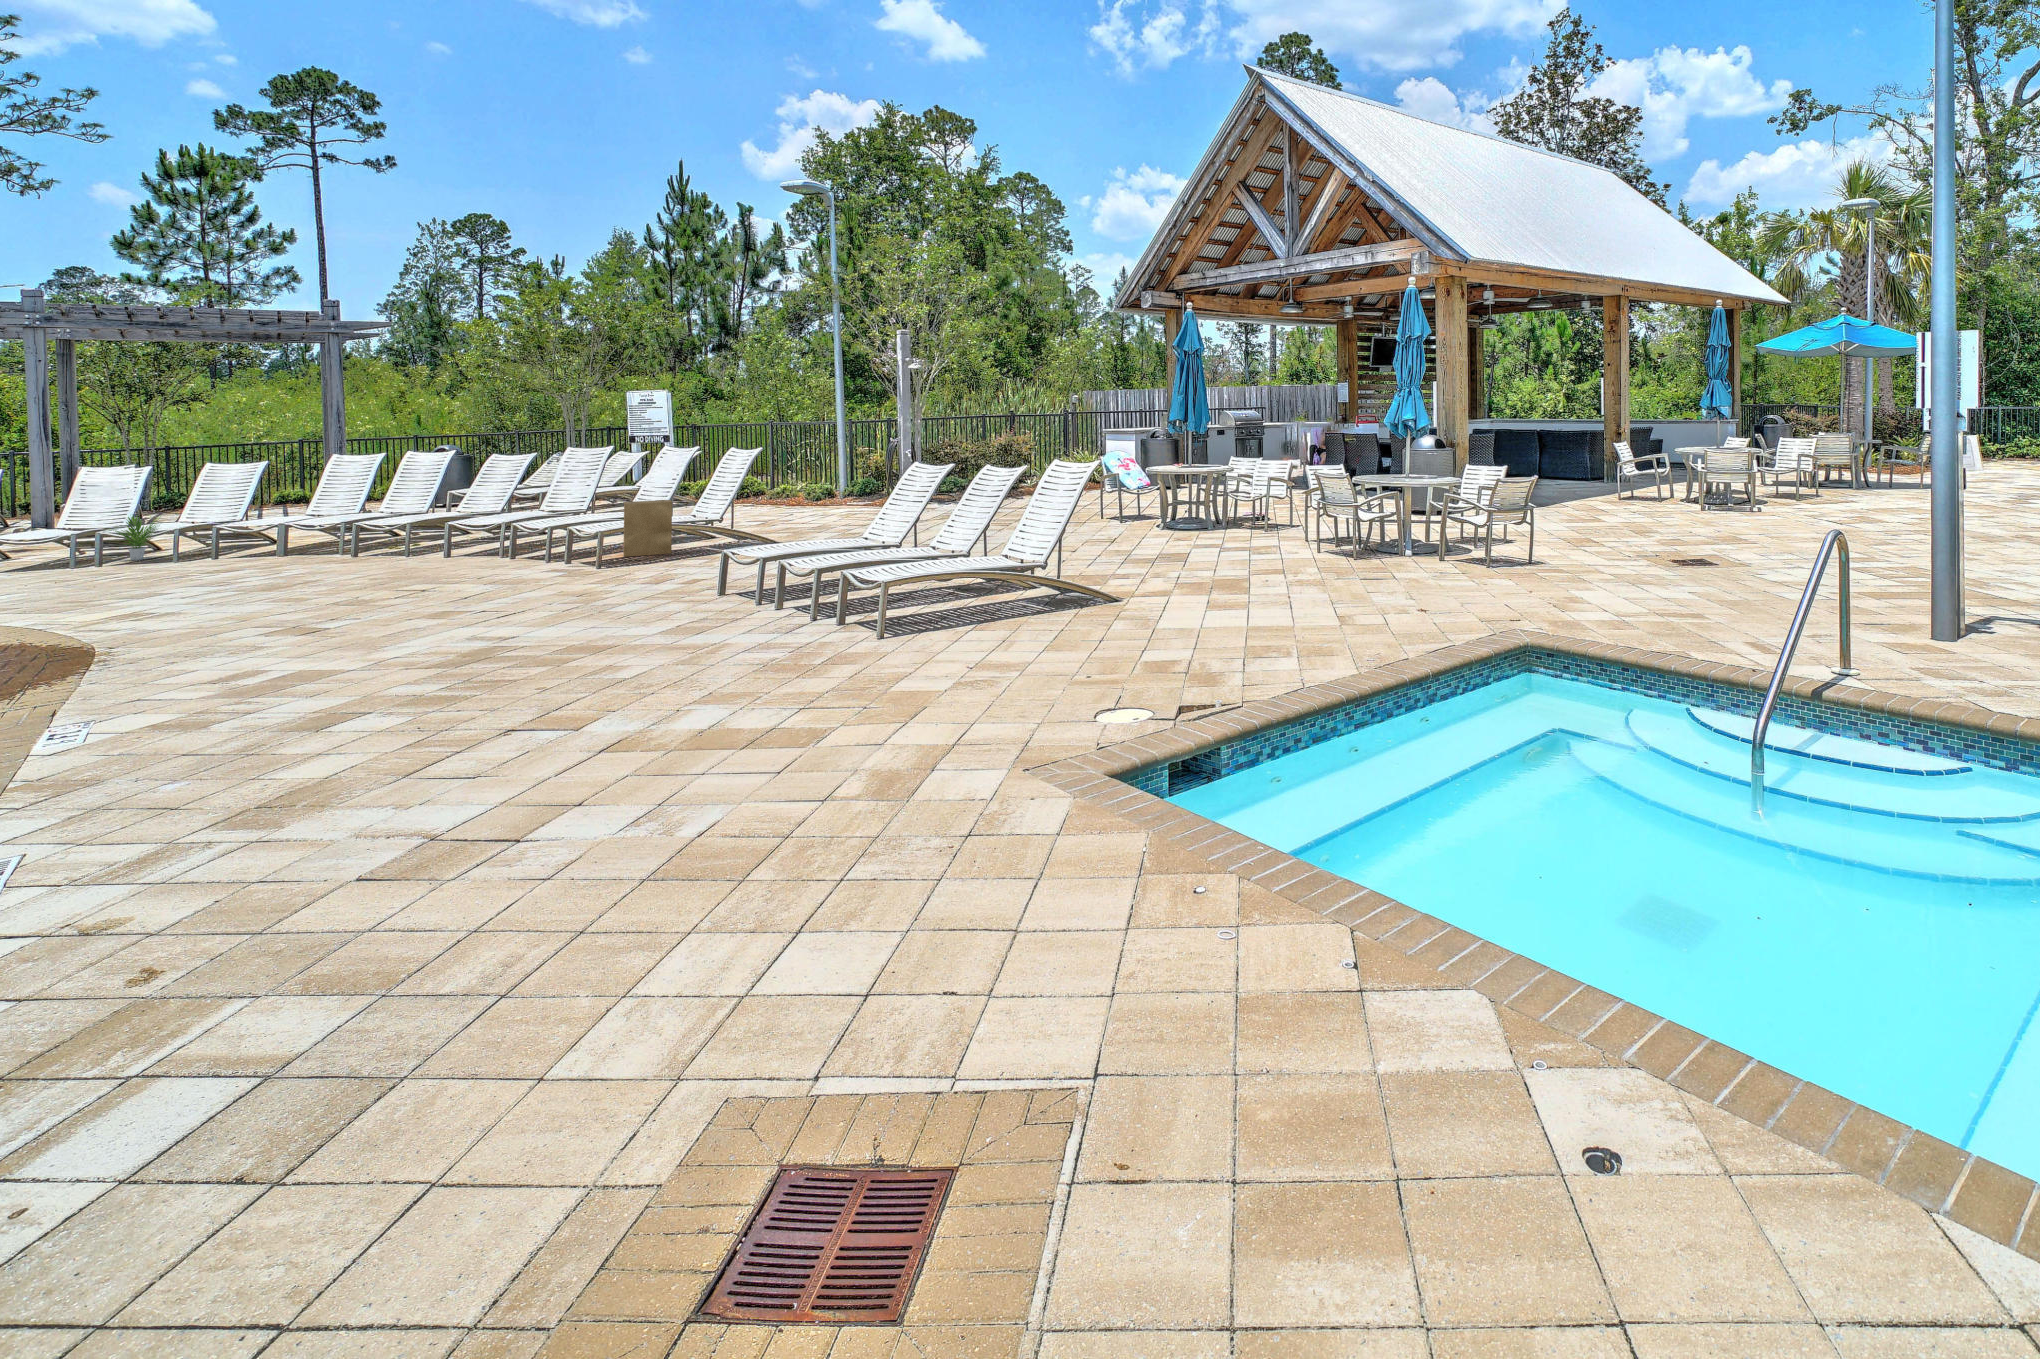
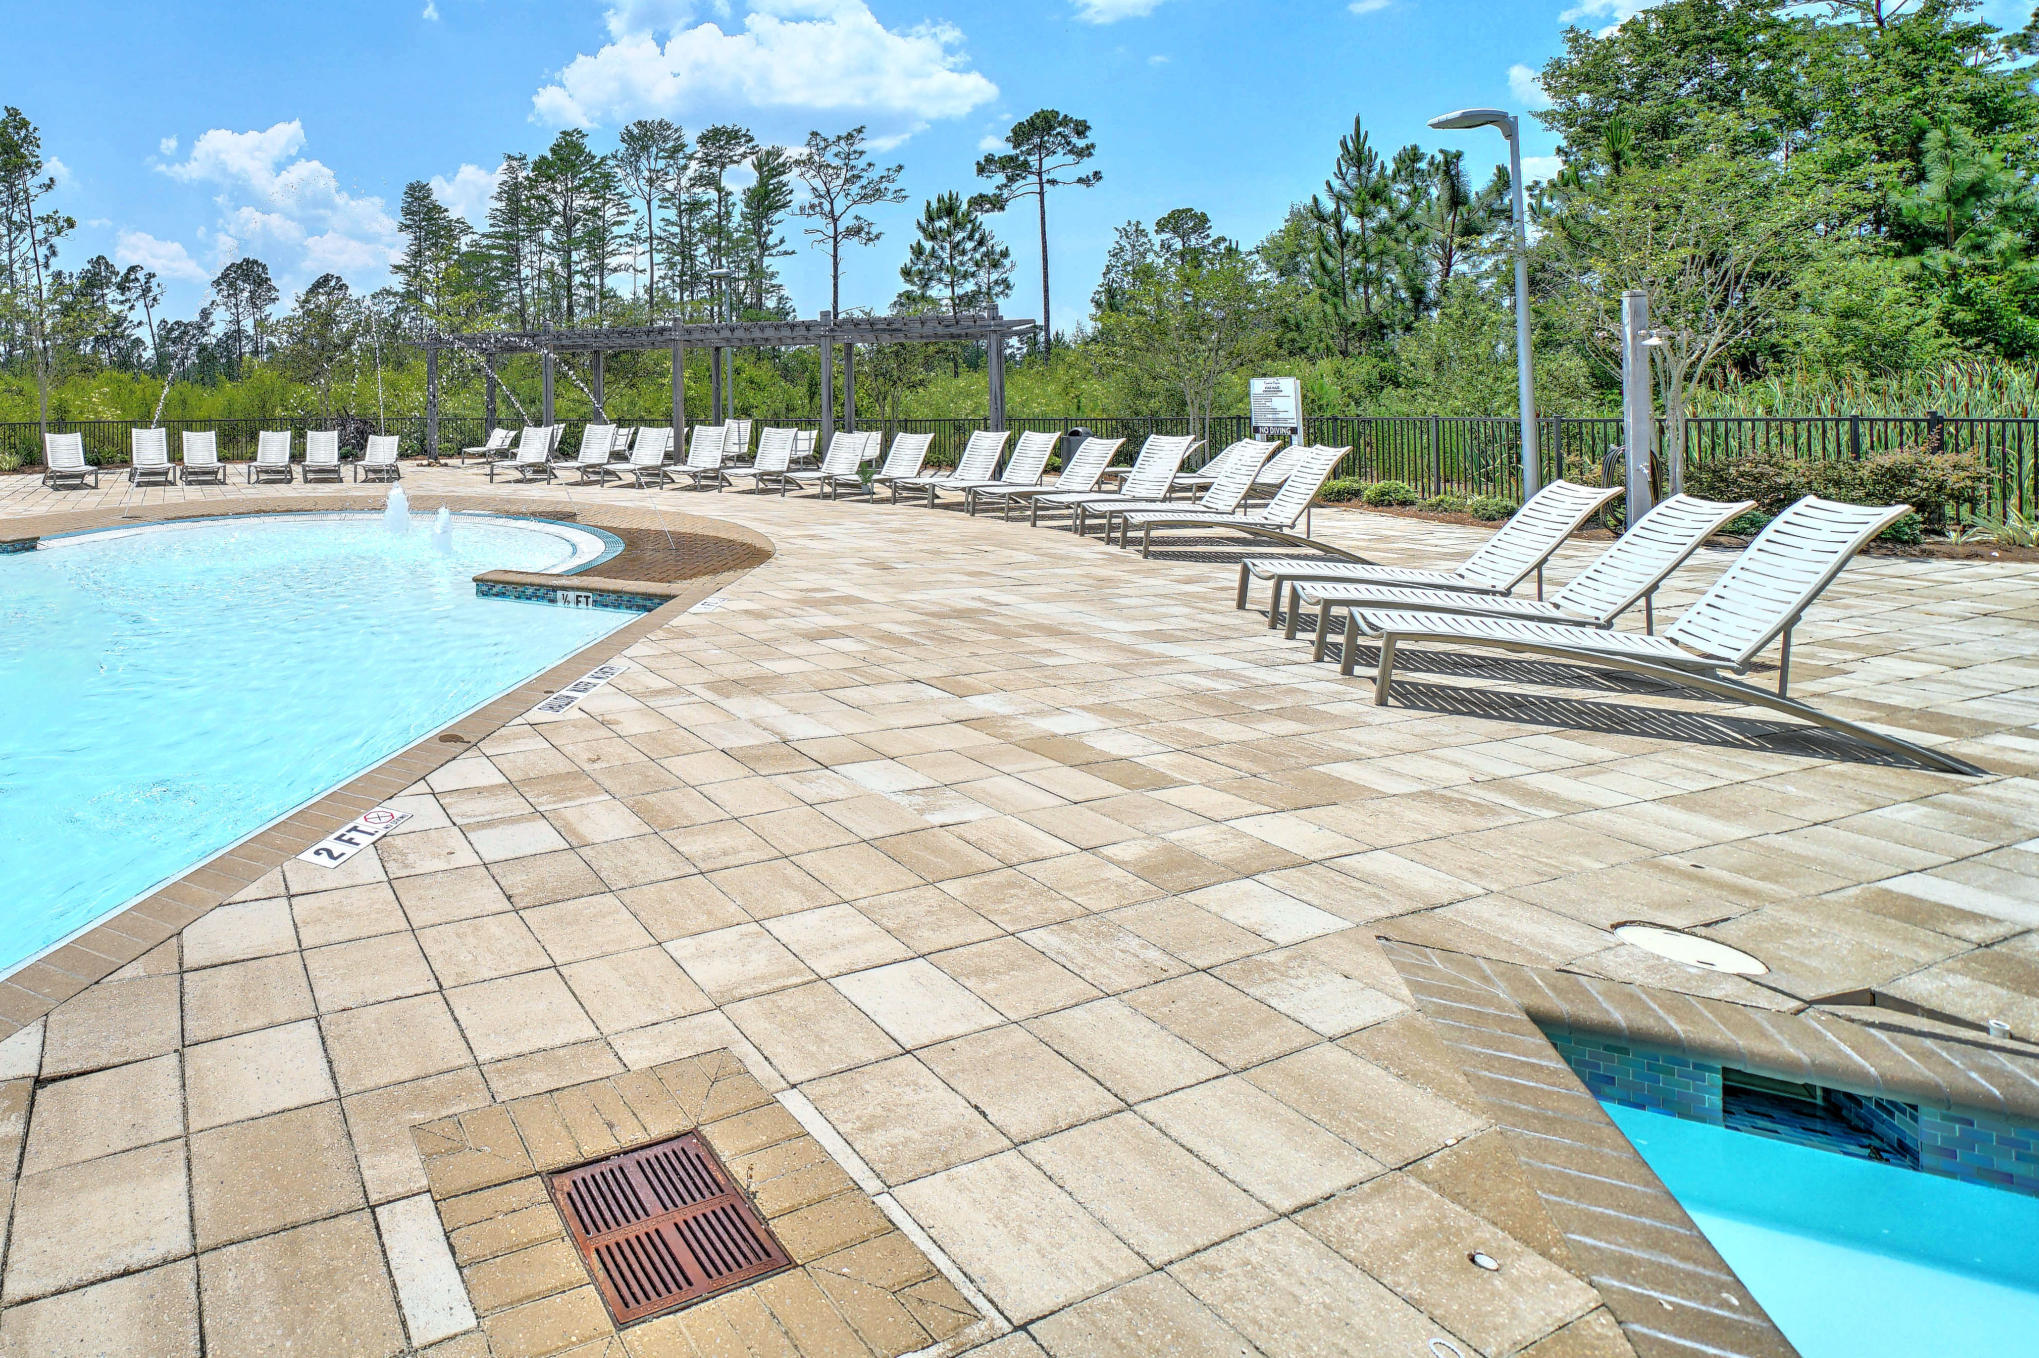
cardboard box: present [623,500,672,557] -> none [1183,495,1237,555]

